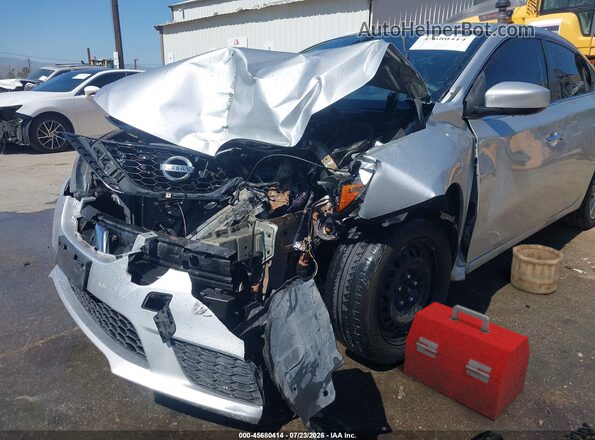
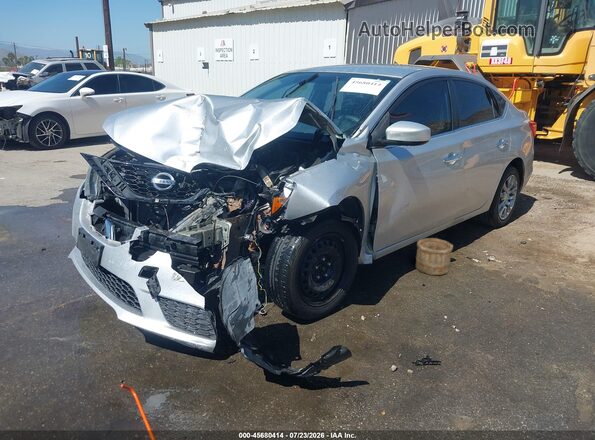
toolbox: present [404,302,530,420] -> none [322,278,405,356]

